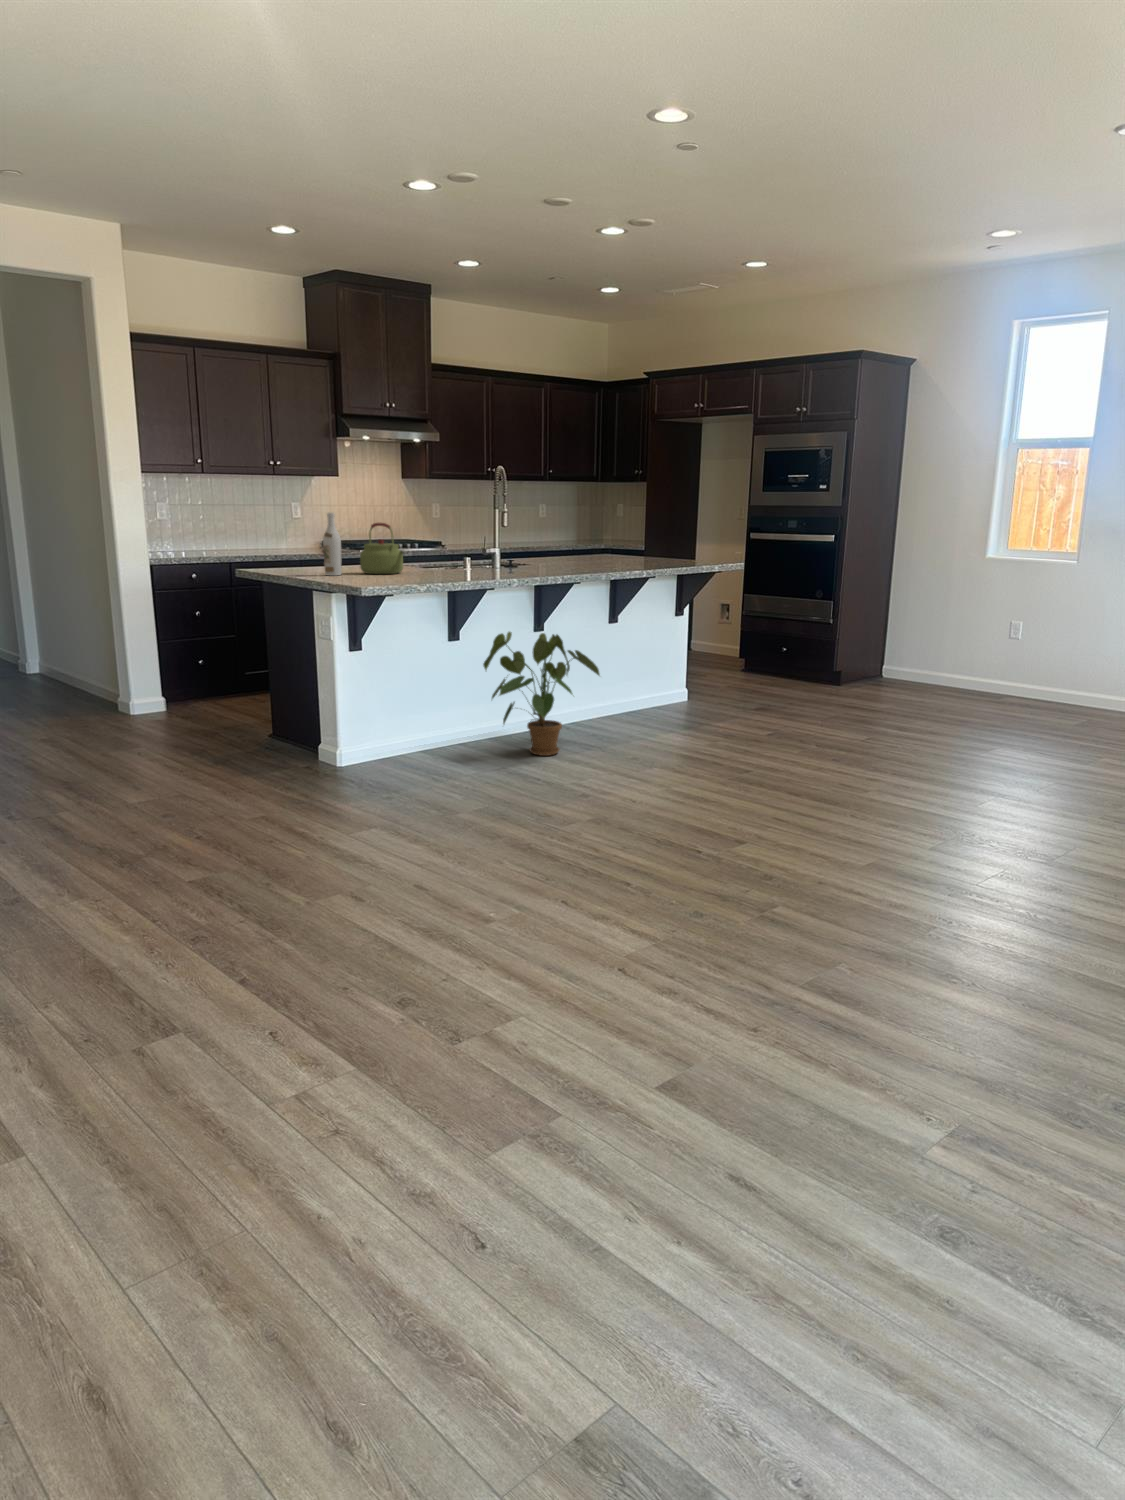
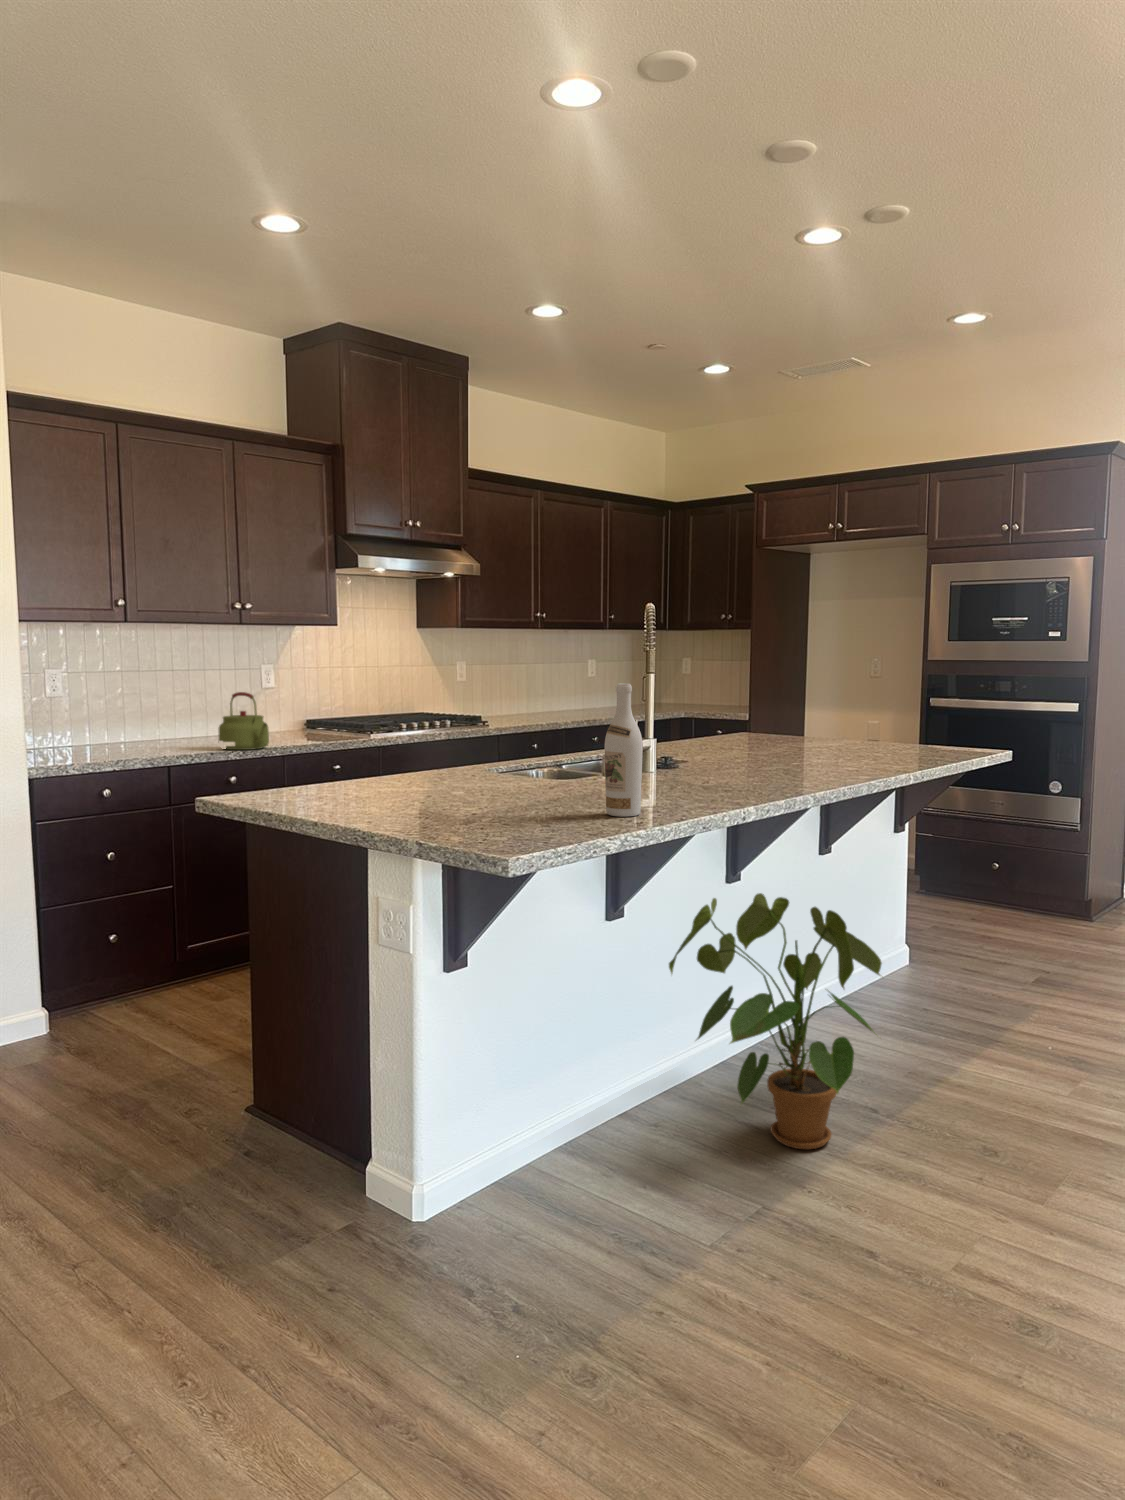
wine bottle: present [323,513,342,576] -> present [605,684,643,817]
kettle: present [360,523,403,574] -> present [219,692,269,750]

